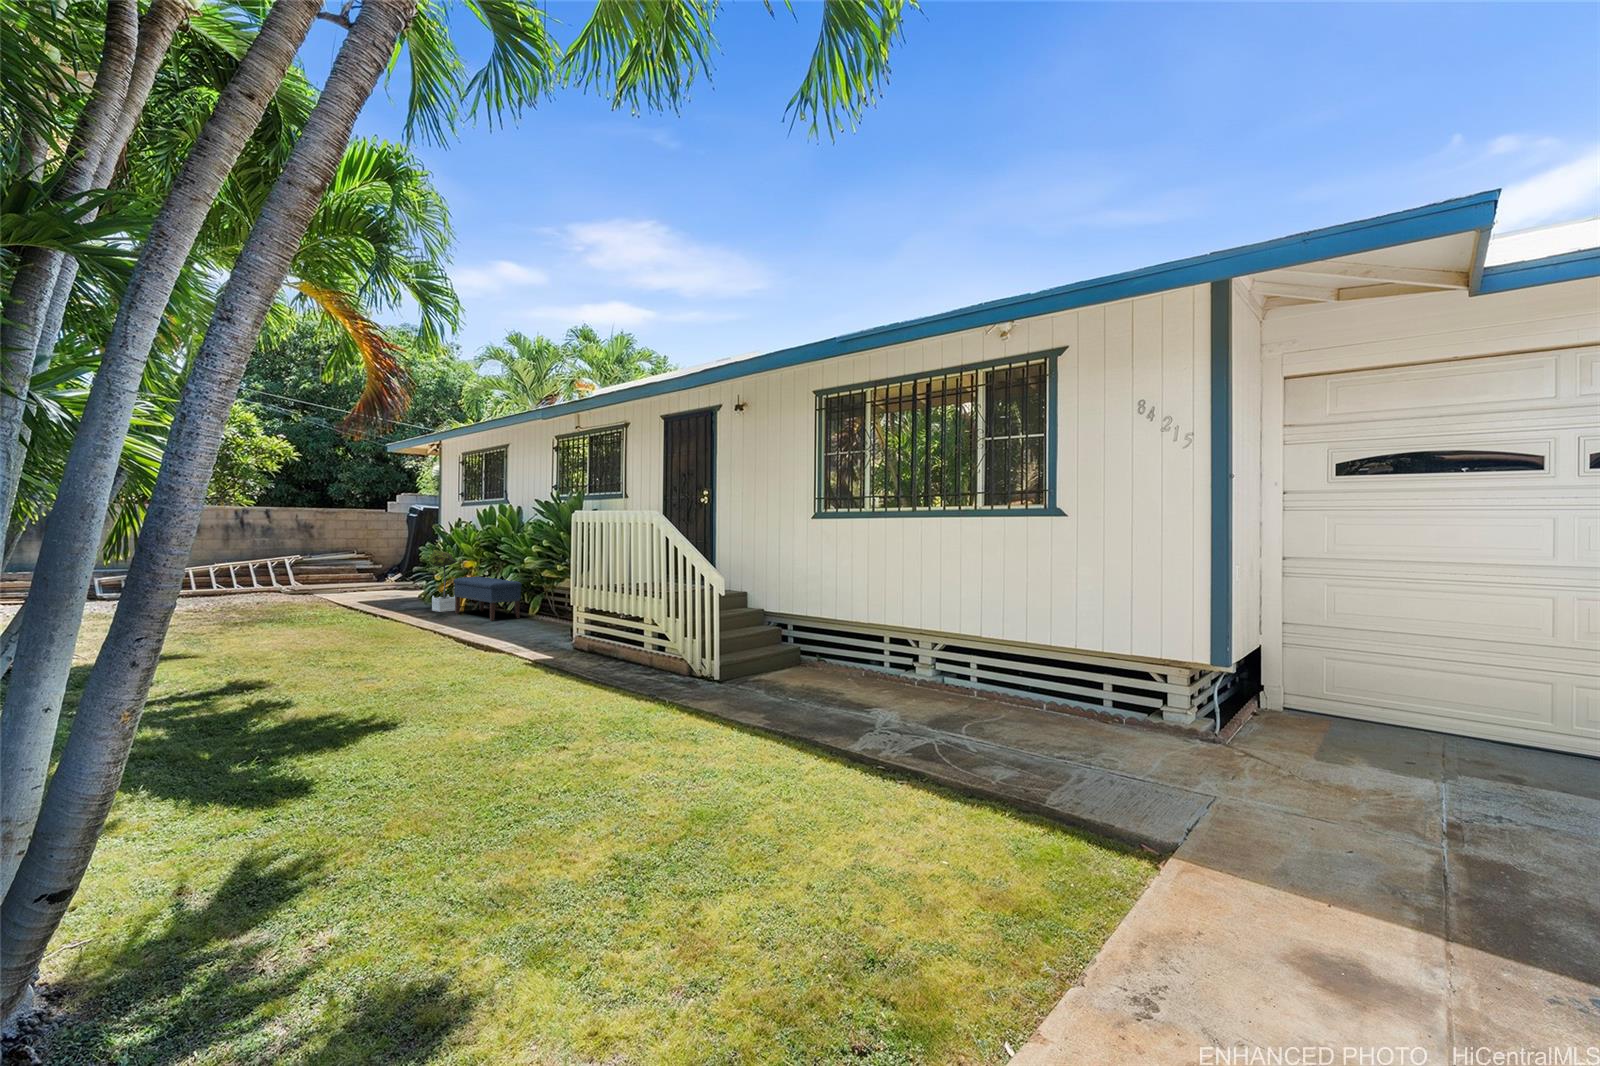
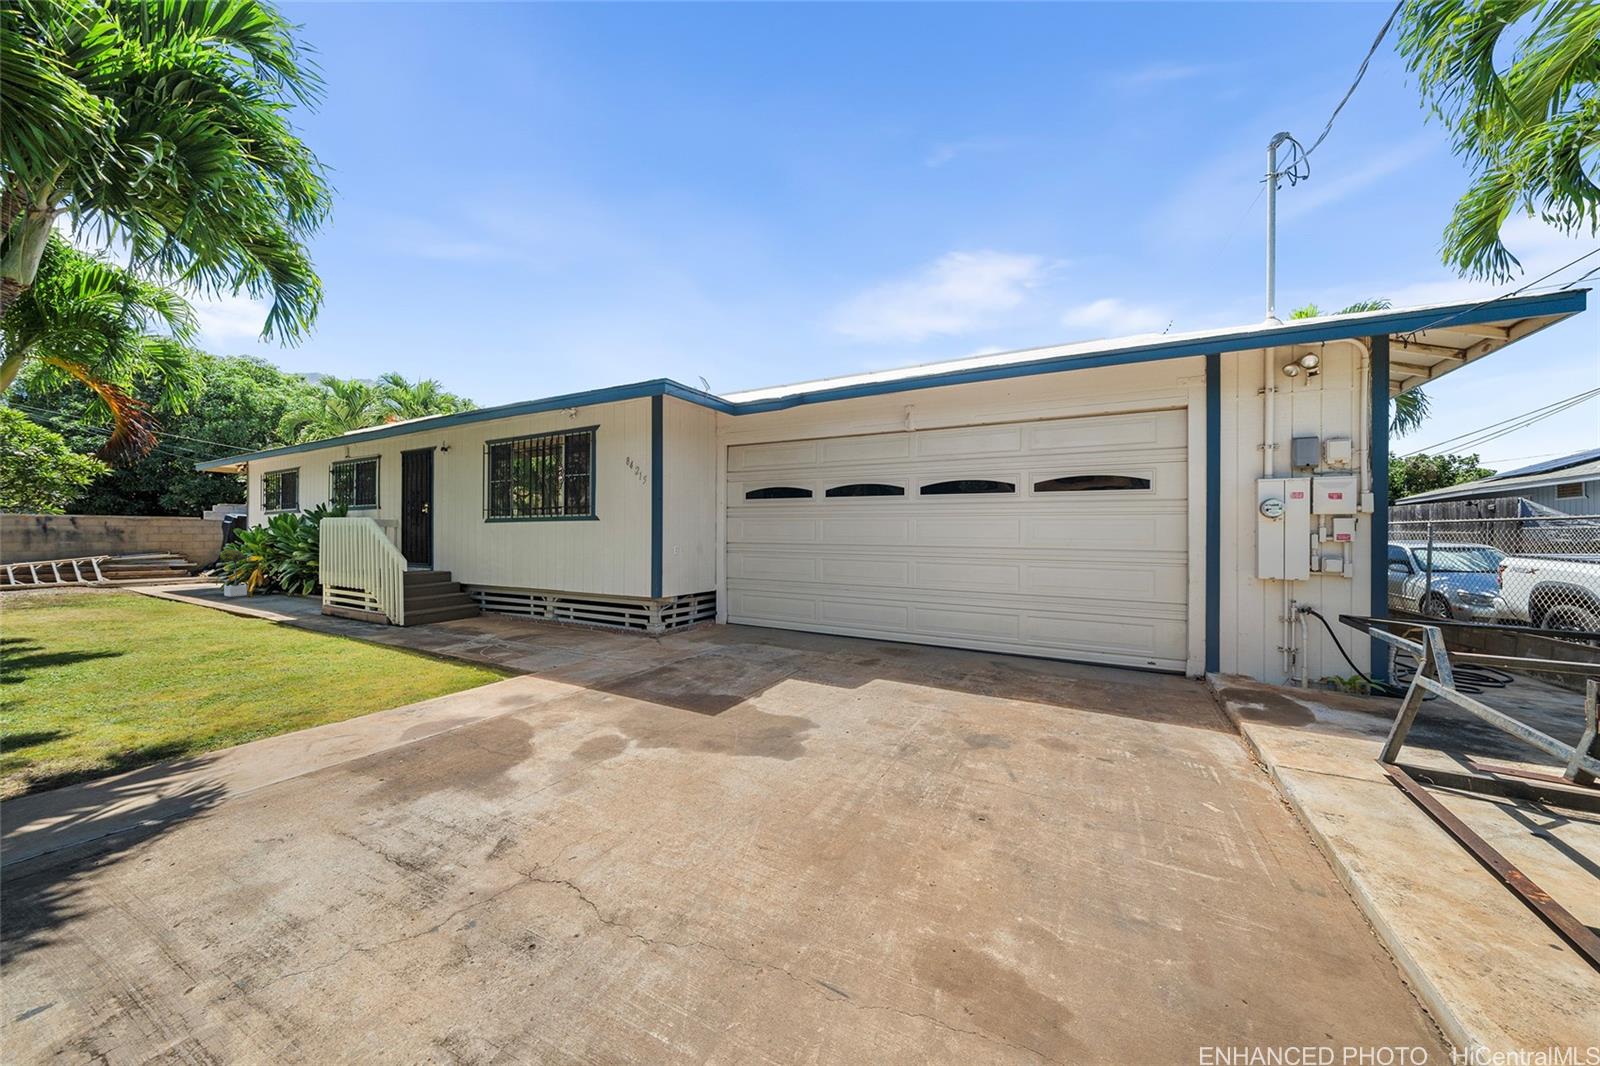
bench: present [454,577,522,621] -> none [242,569,299,601]

